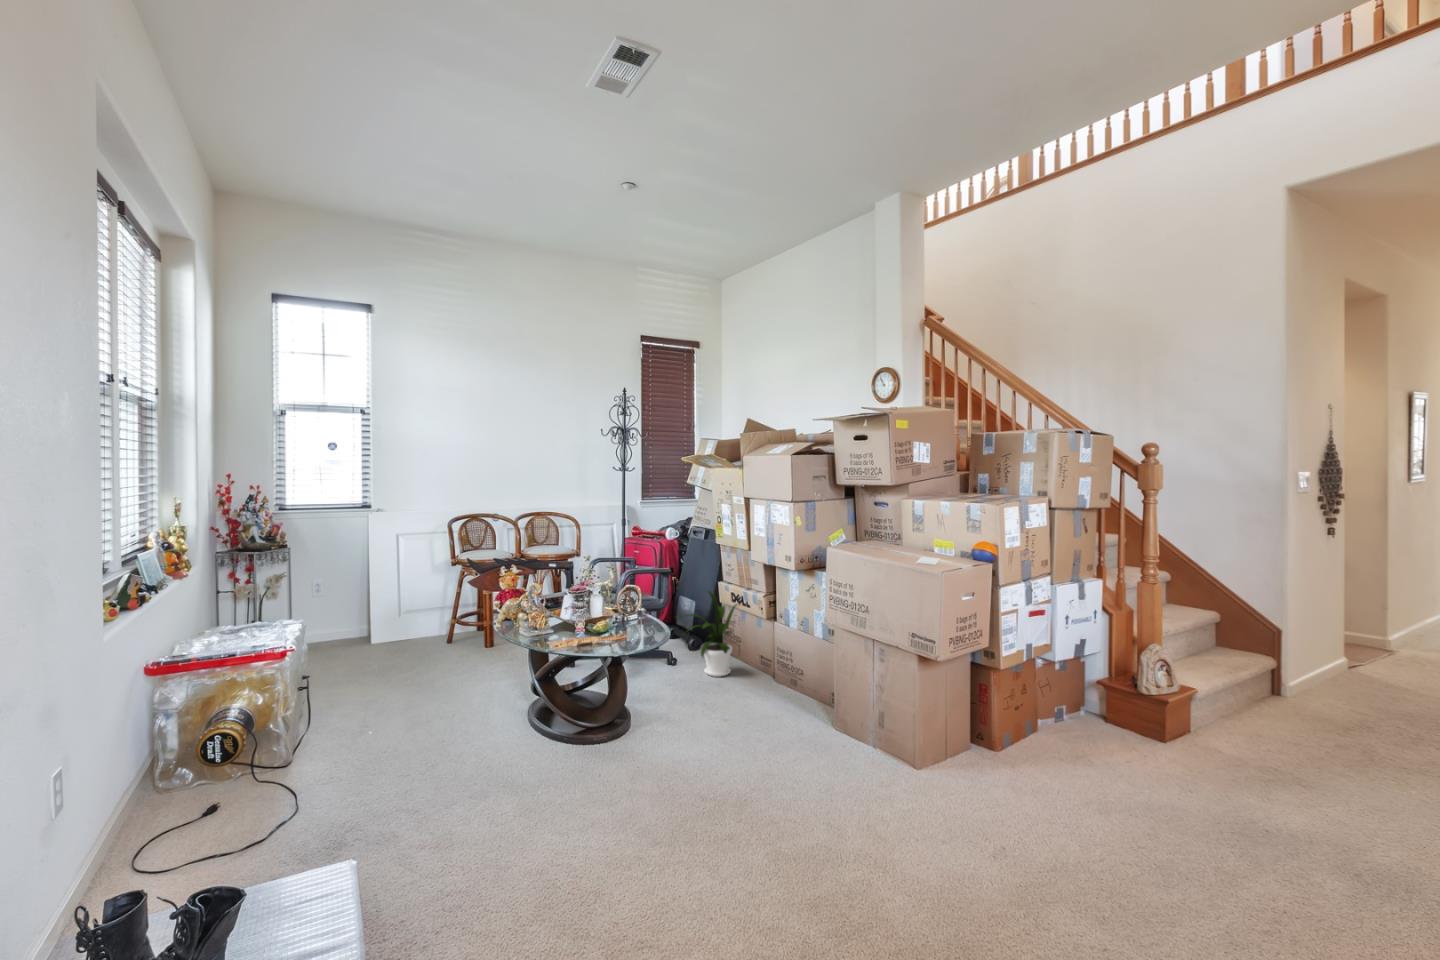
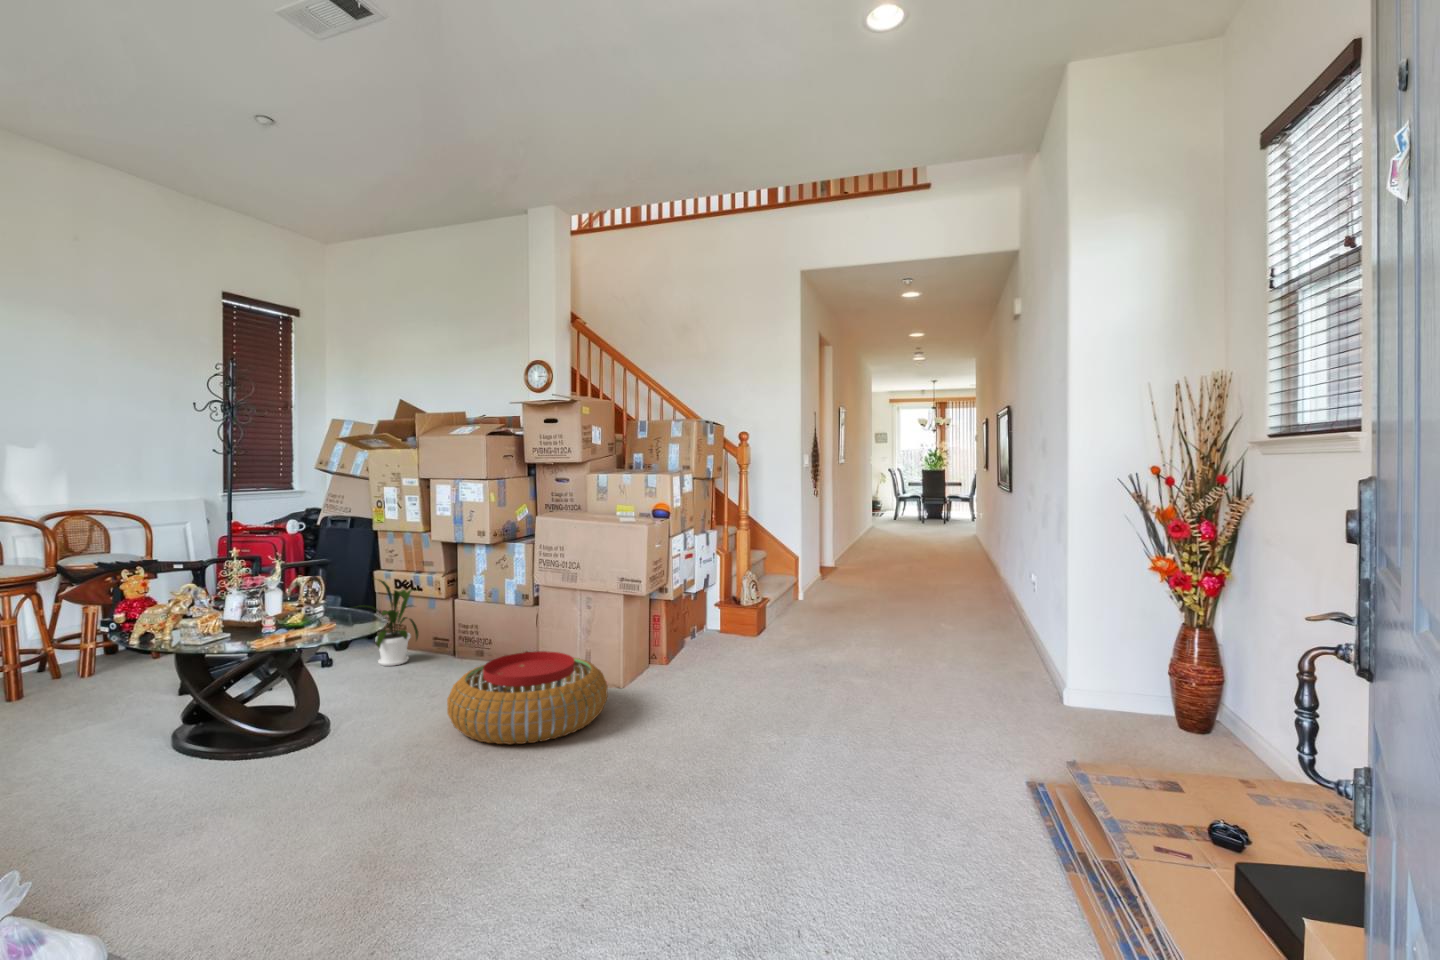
pouf: none [695,704,873,828] -> present [447,651,608,744]

